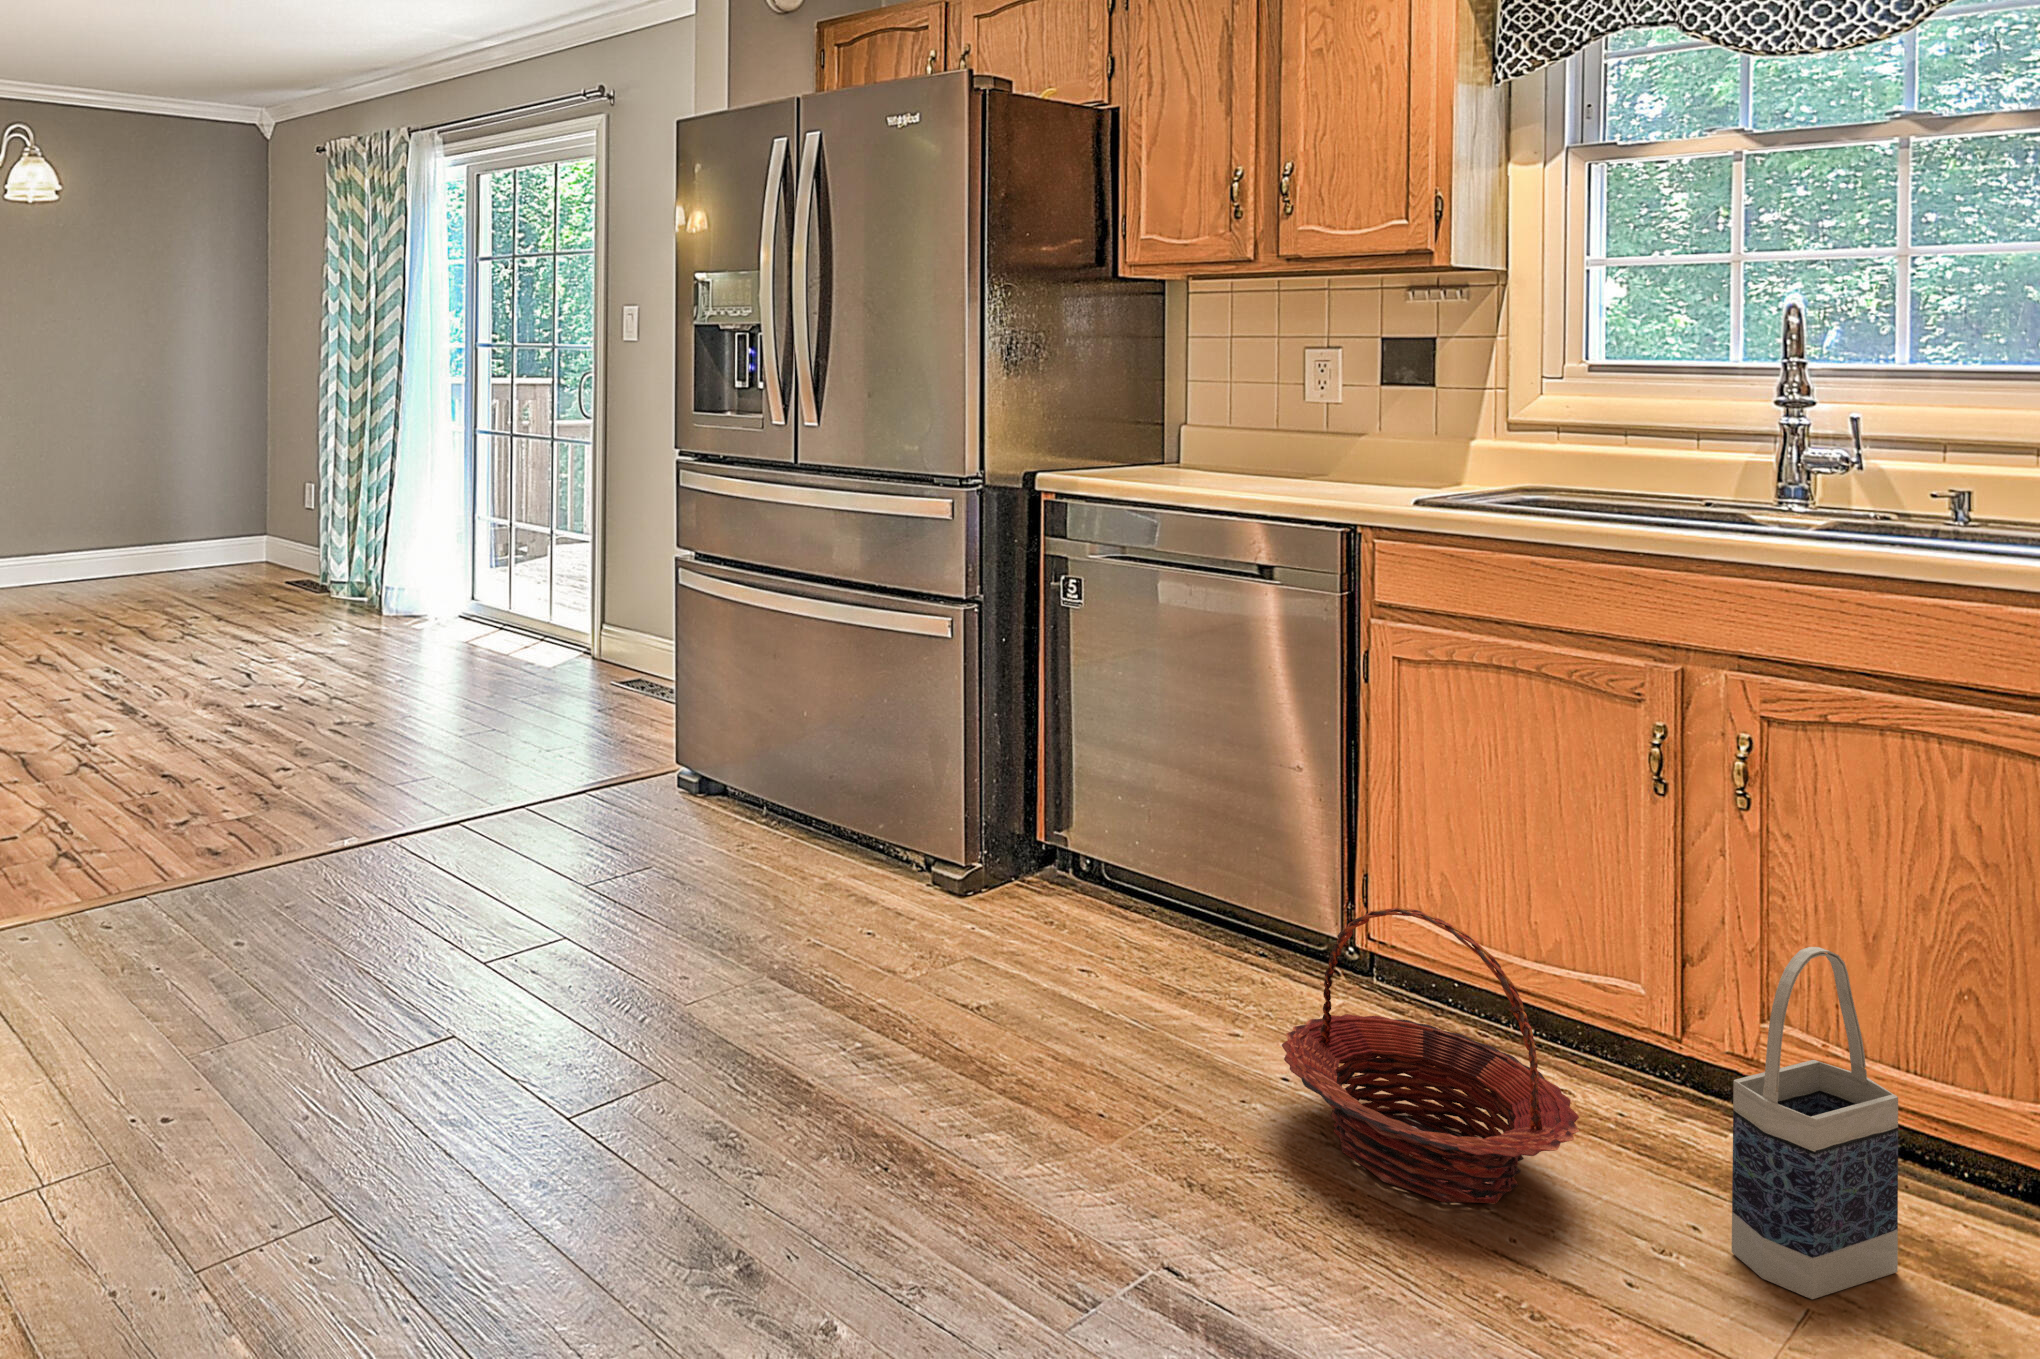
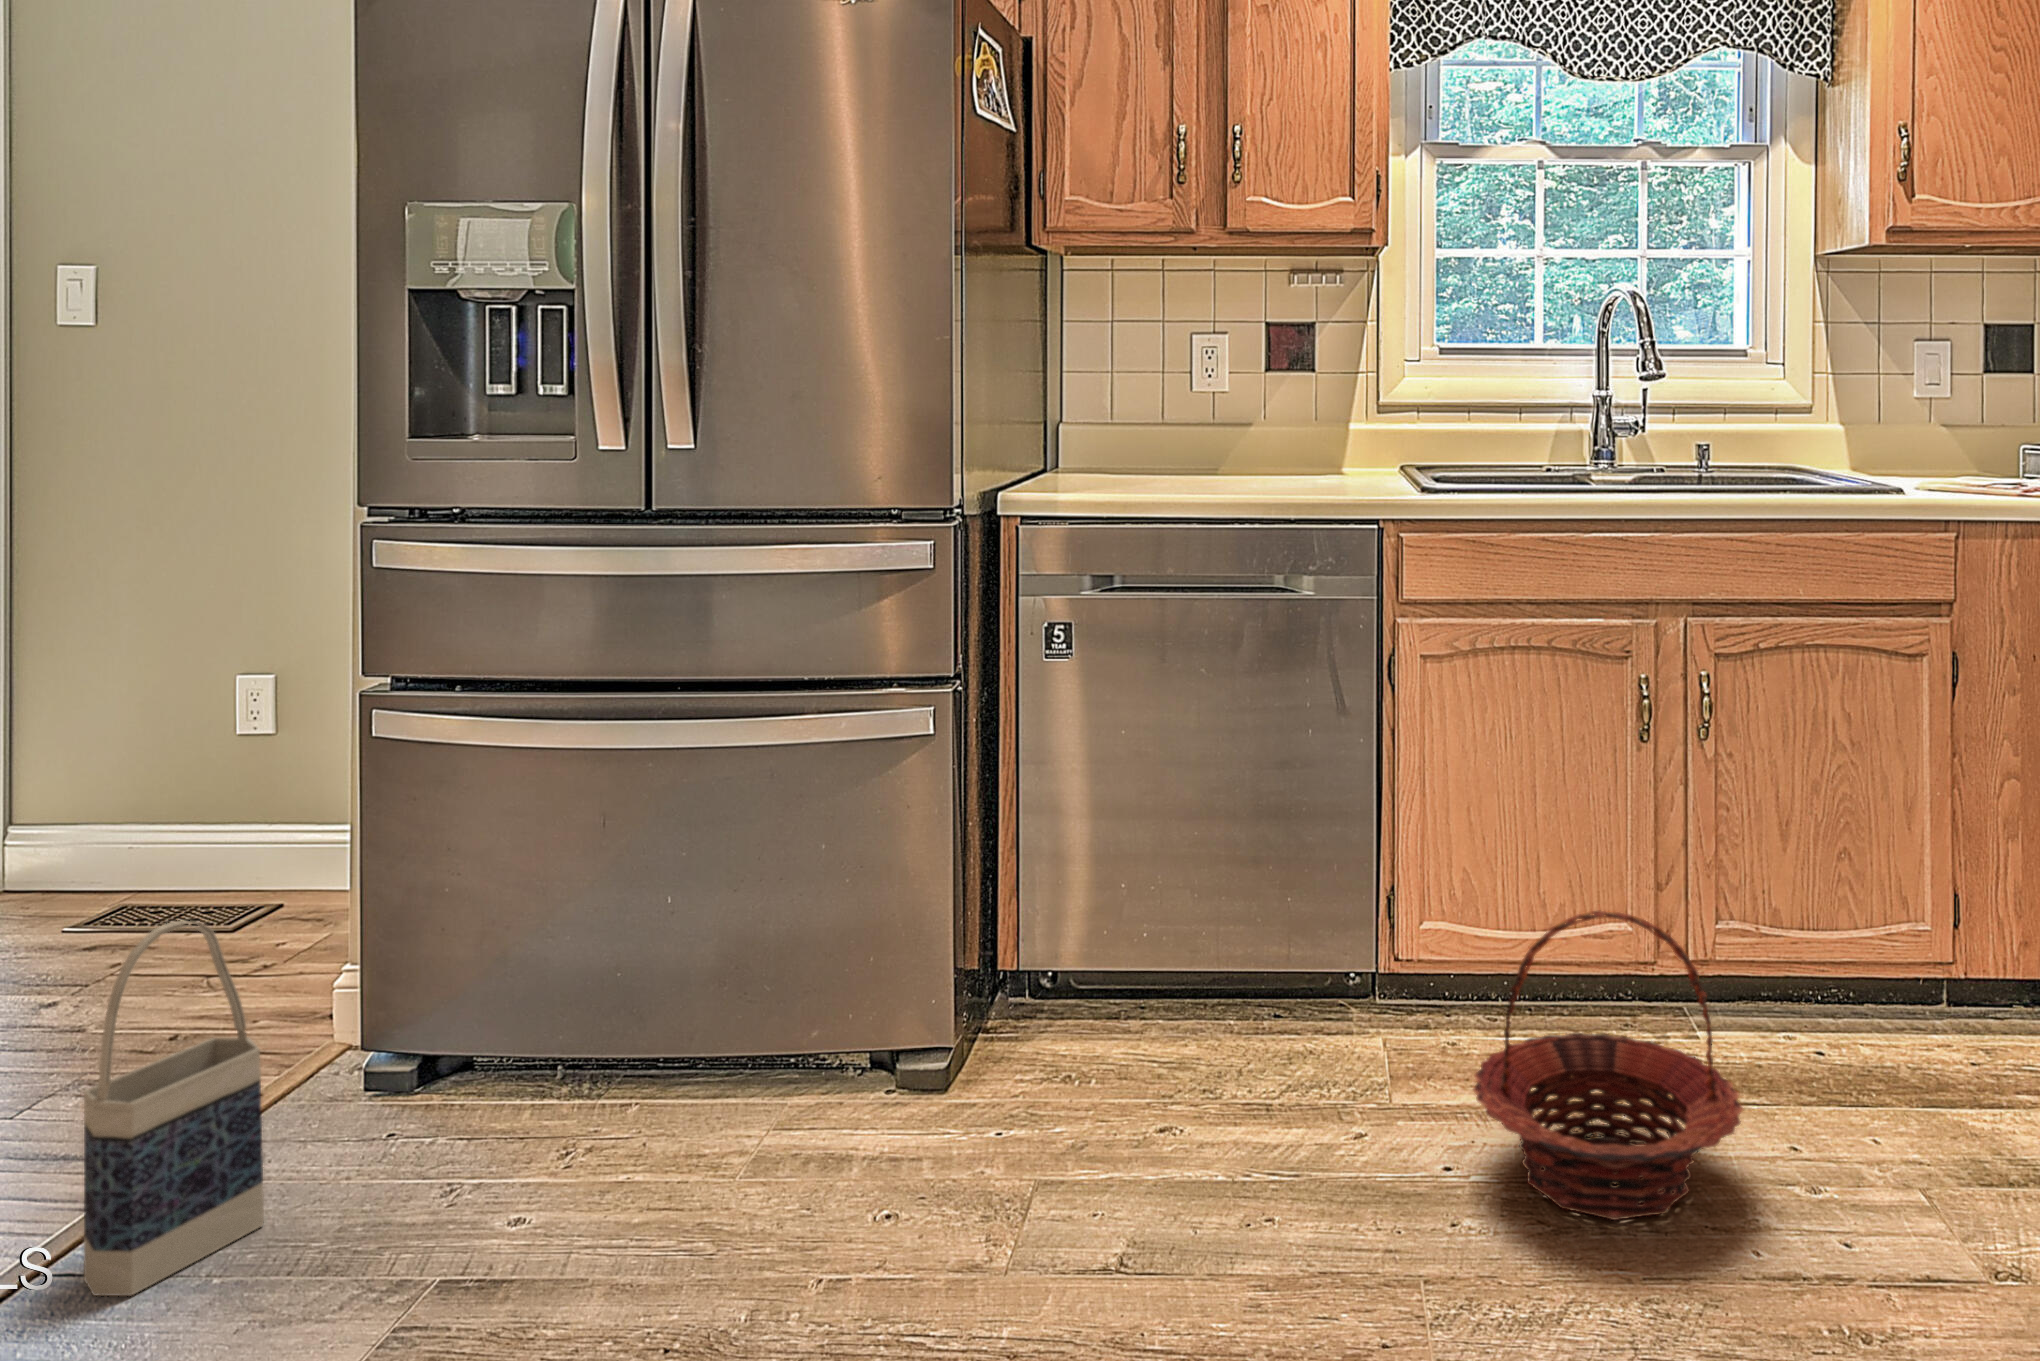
bag: present [1732,947,1898,1299] -> present [84,921,264,1296]

